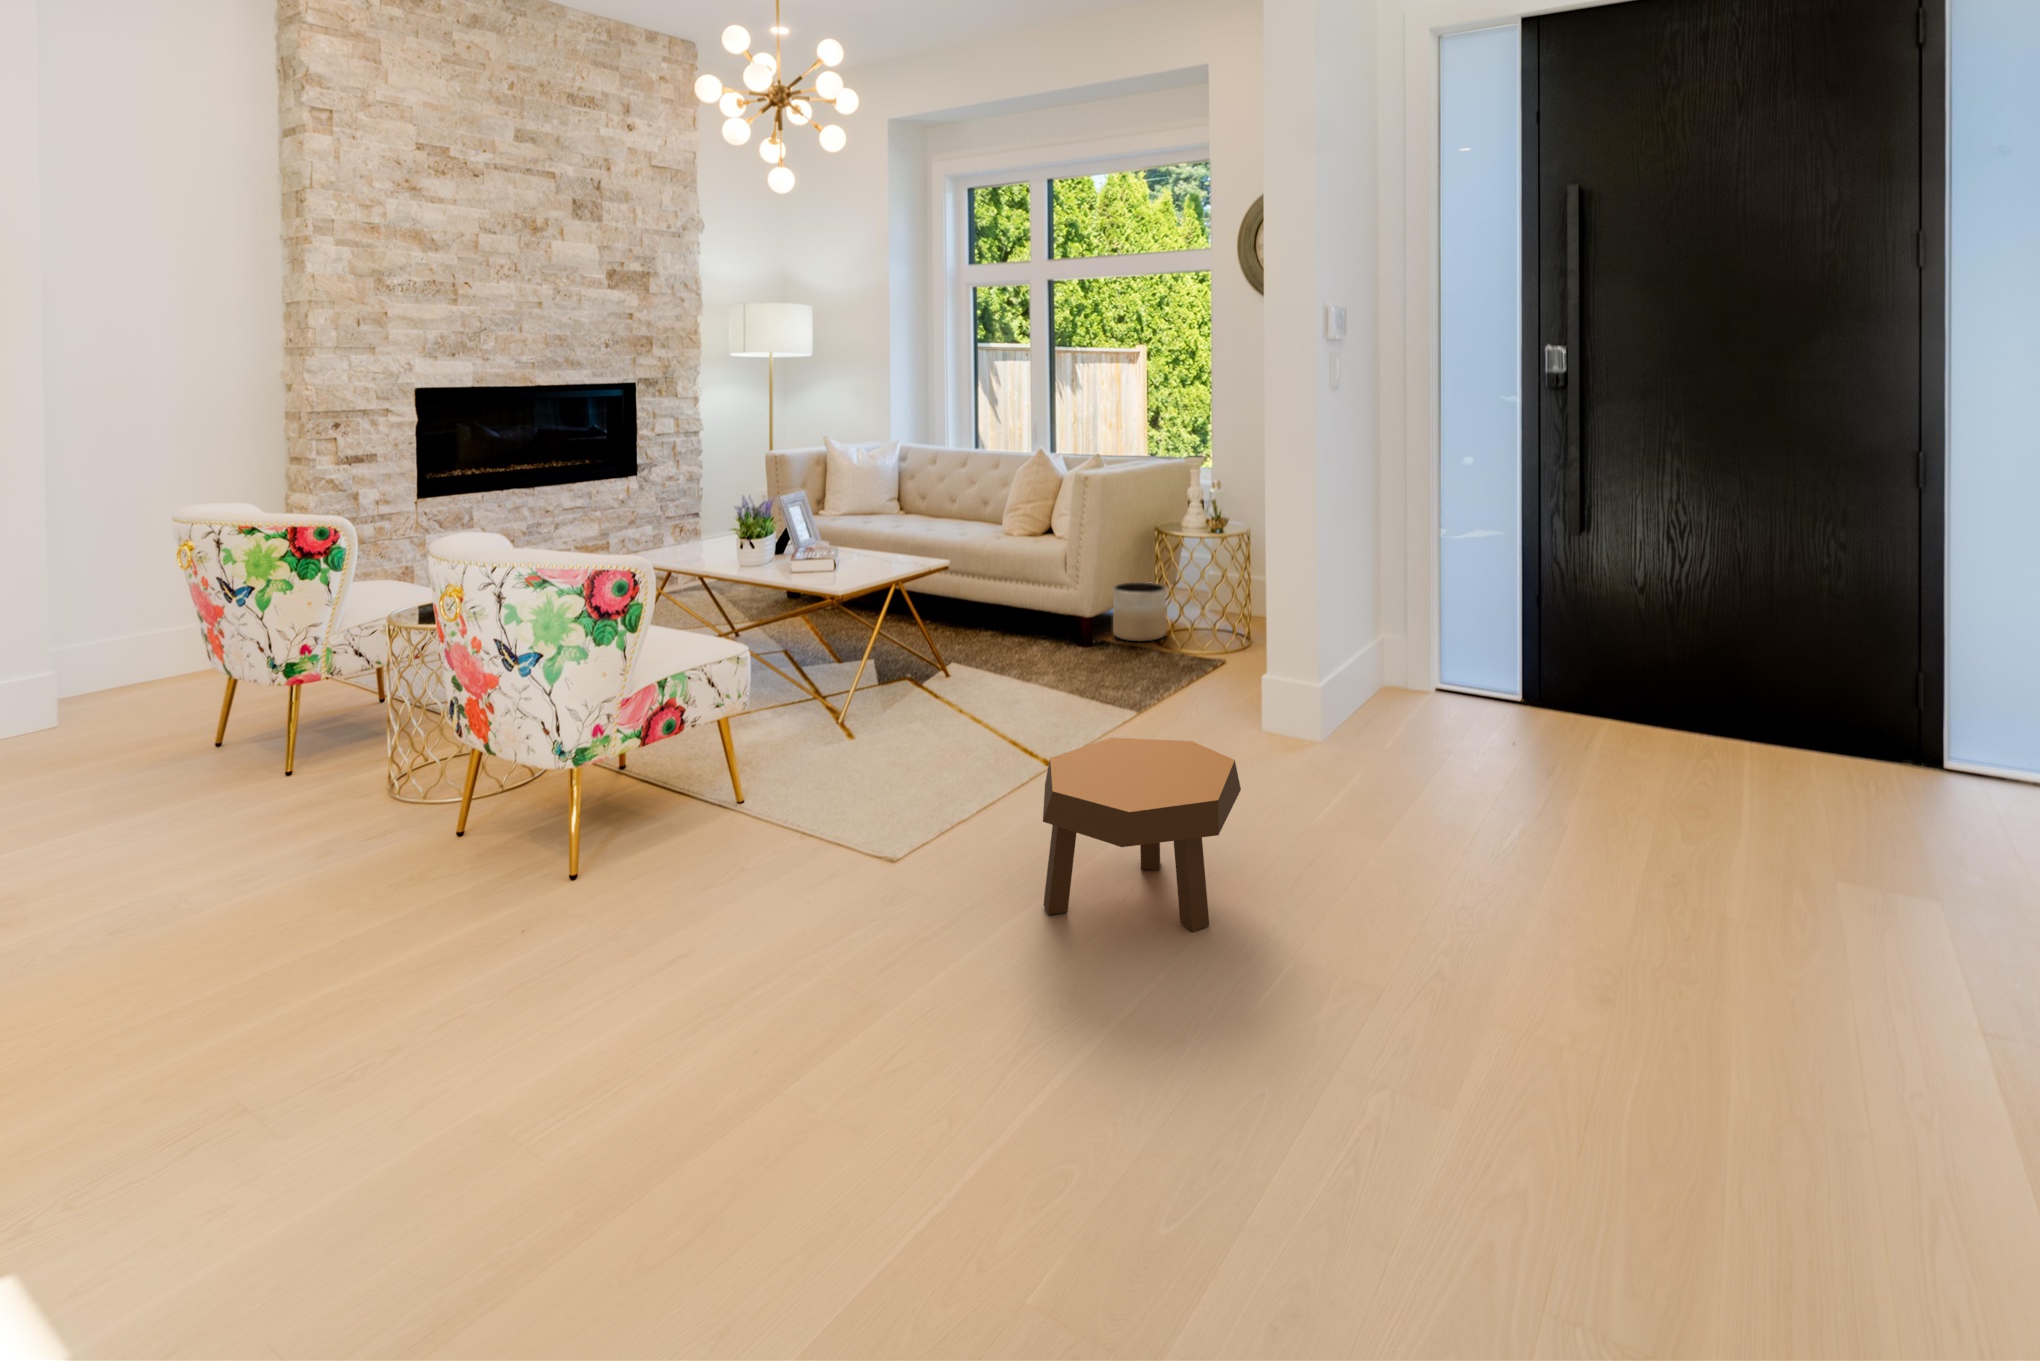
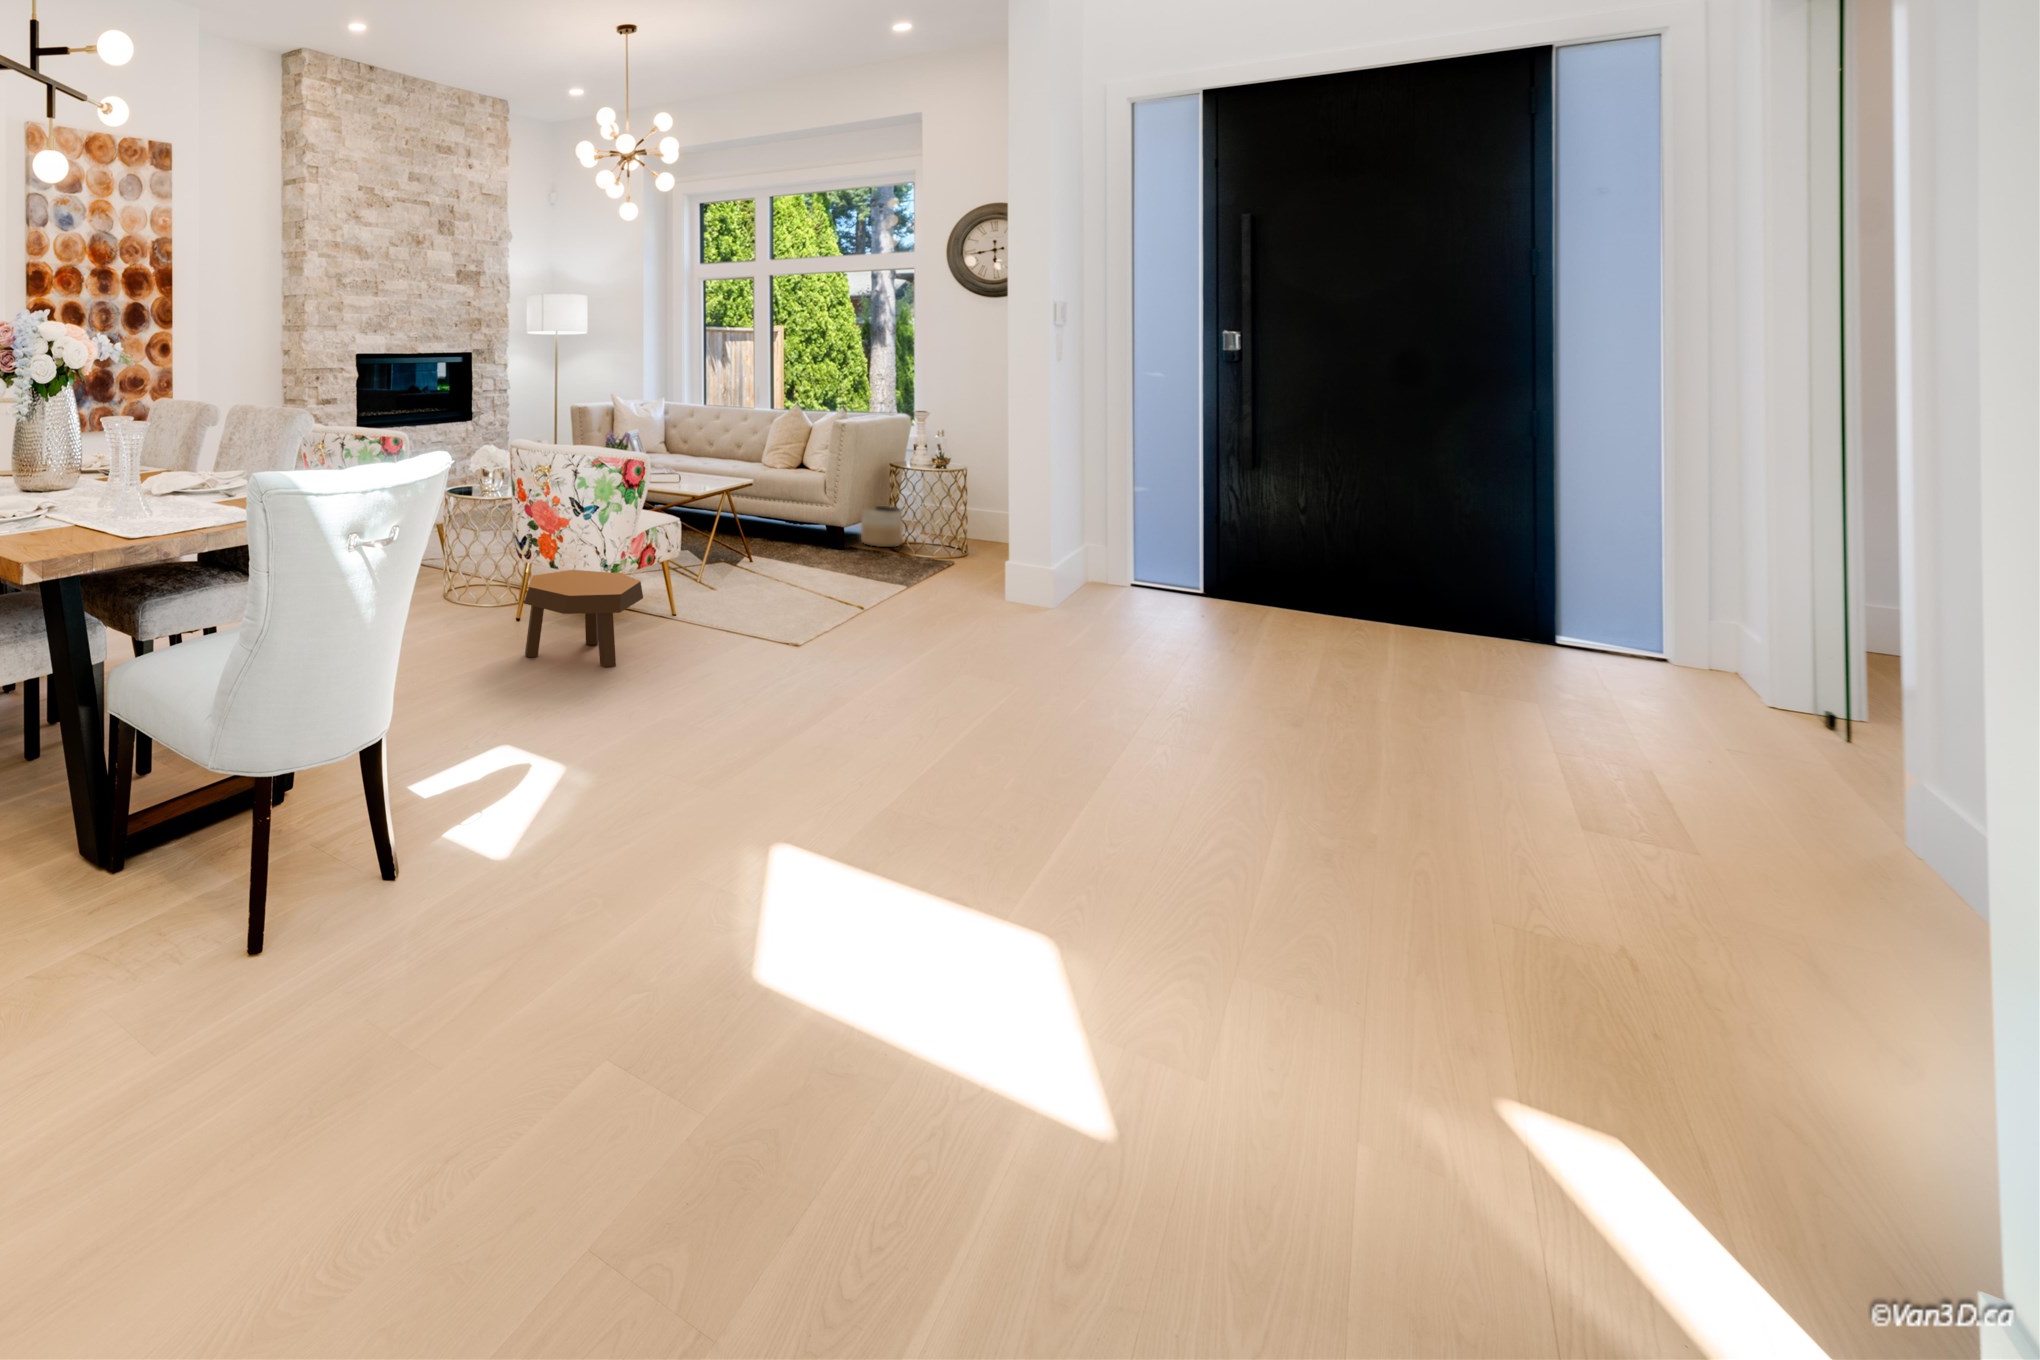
footstool: present [1043,738,1241,932] -> present [524,570,643,667]

